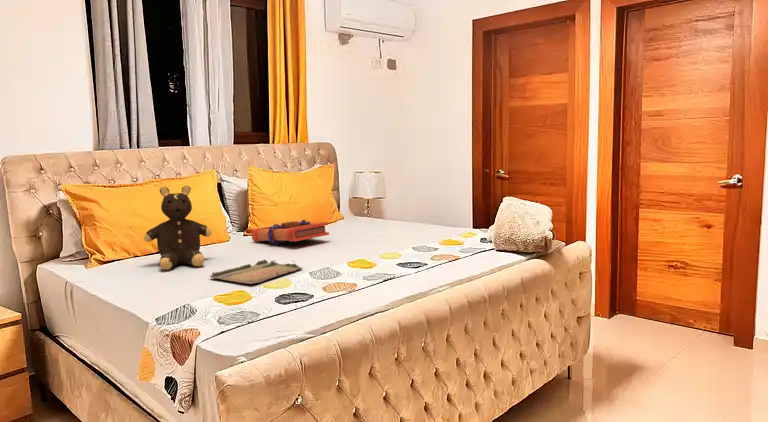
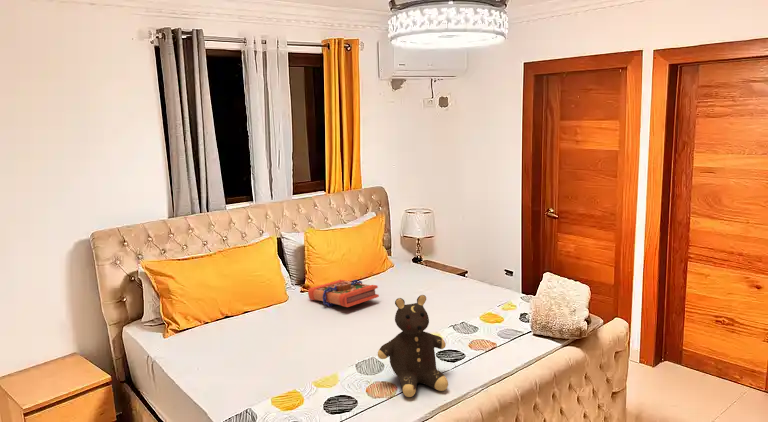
teddy bear: present [144,186,212,270] -> present [378,295,448,397]
tray: present [210,260,302,284] -> none [270,334,352,371]

